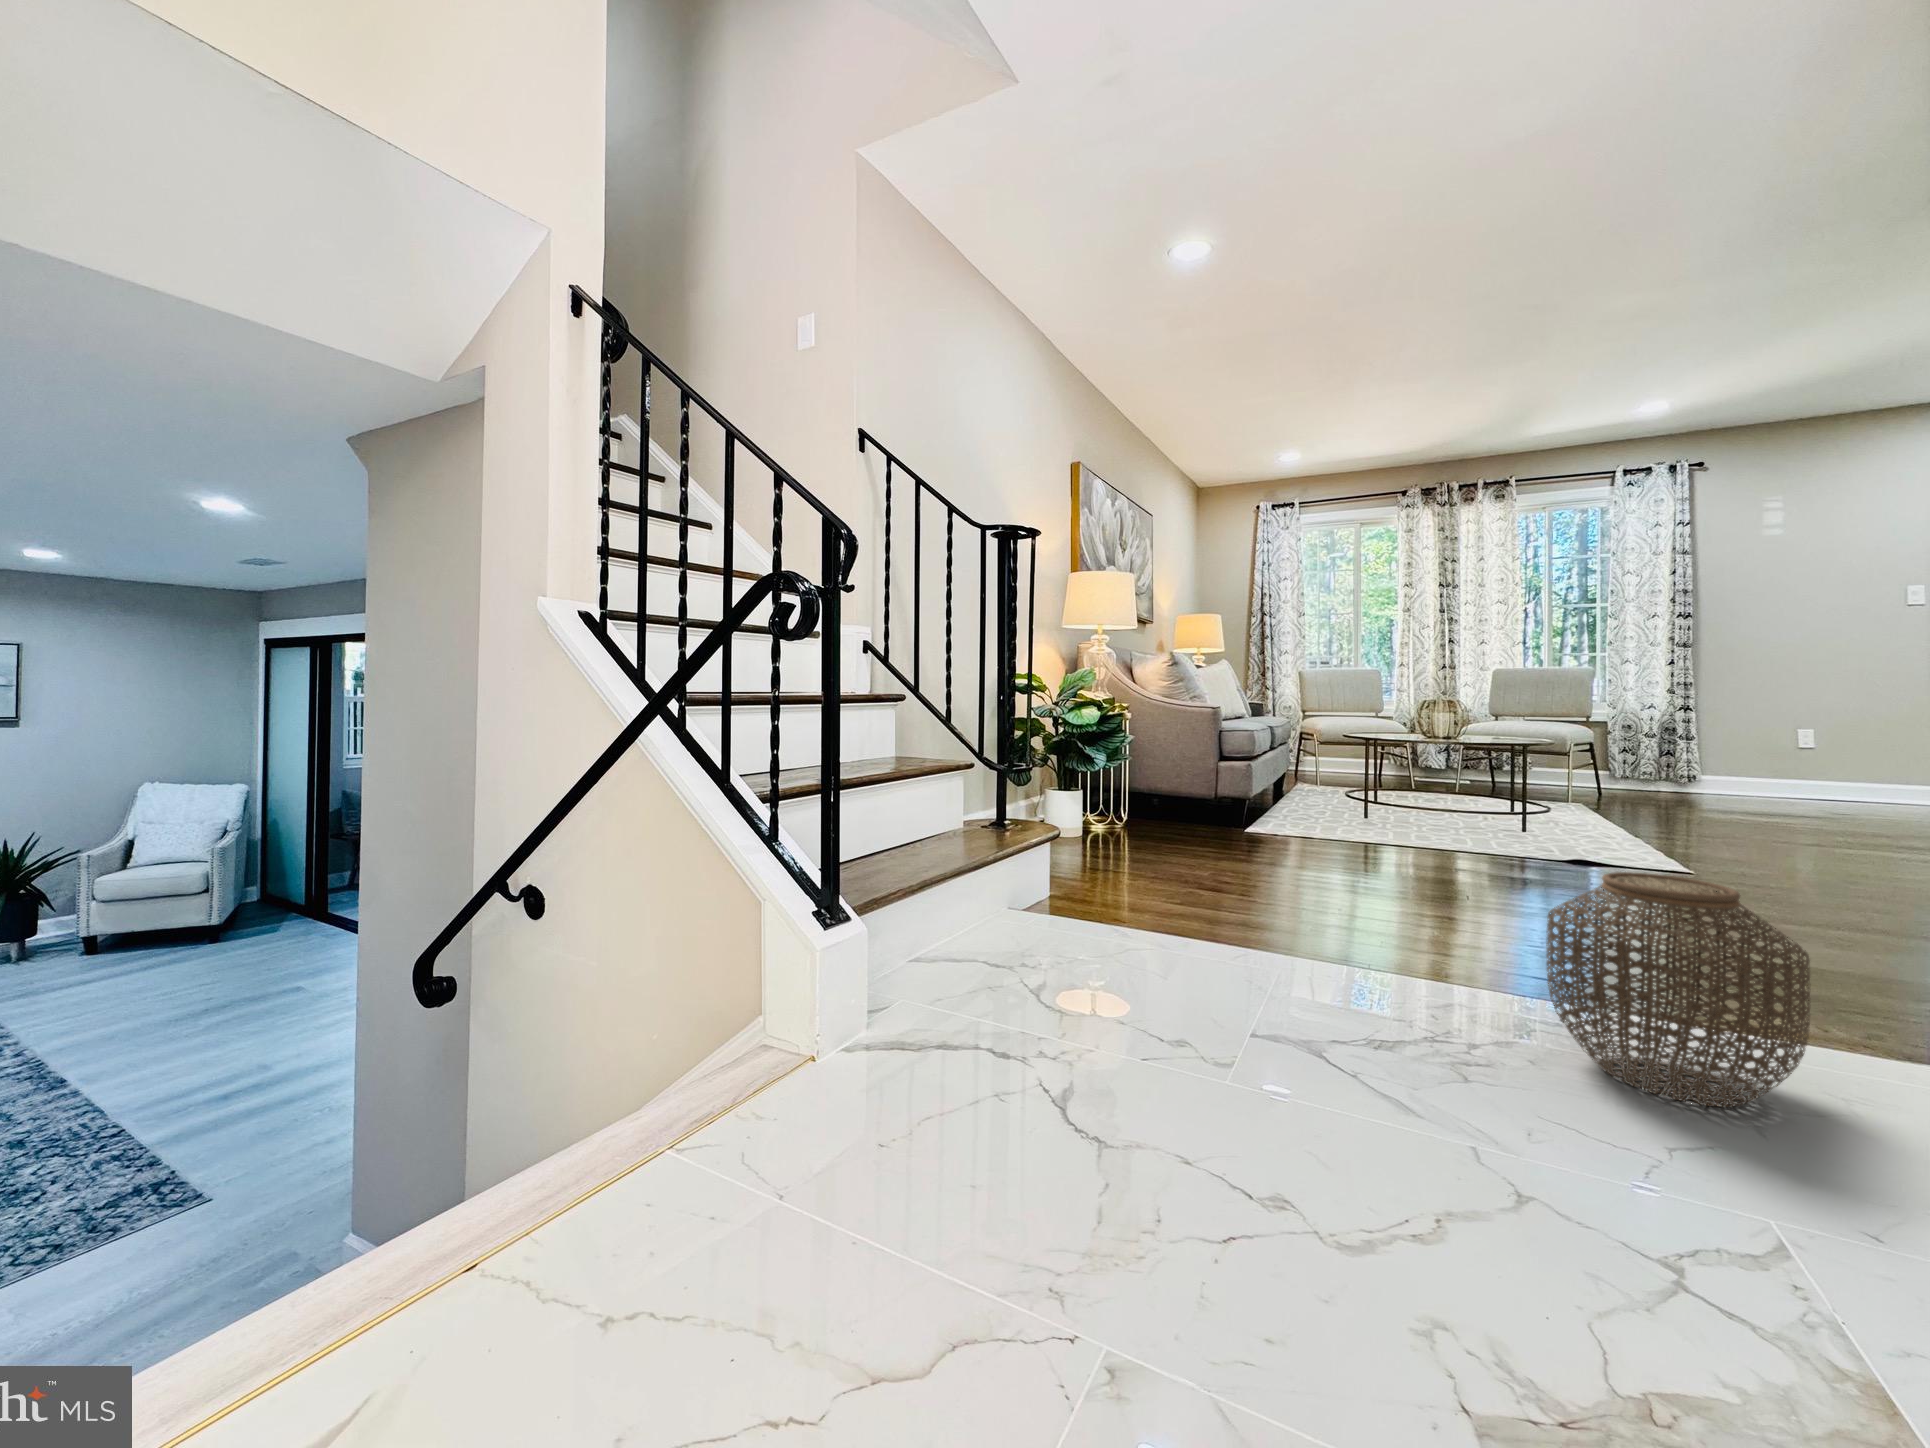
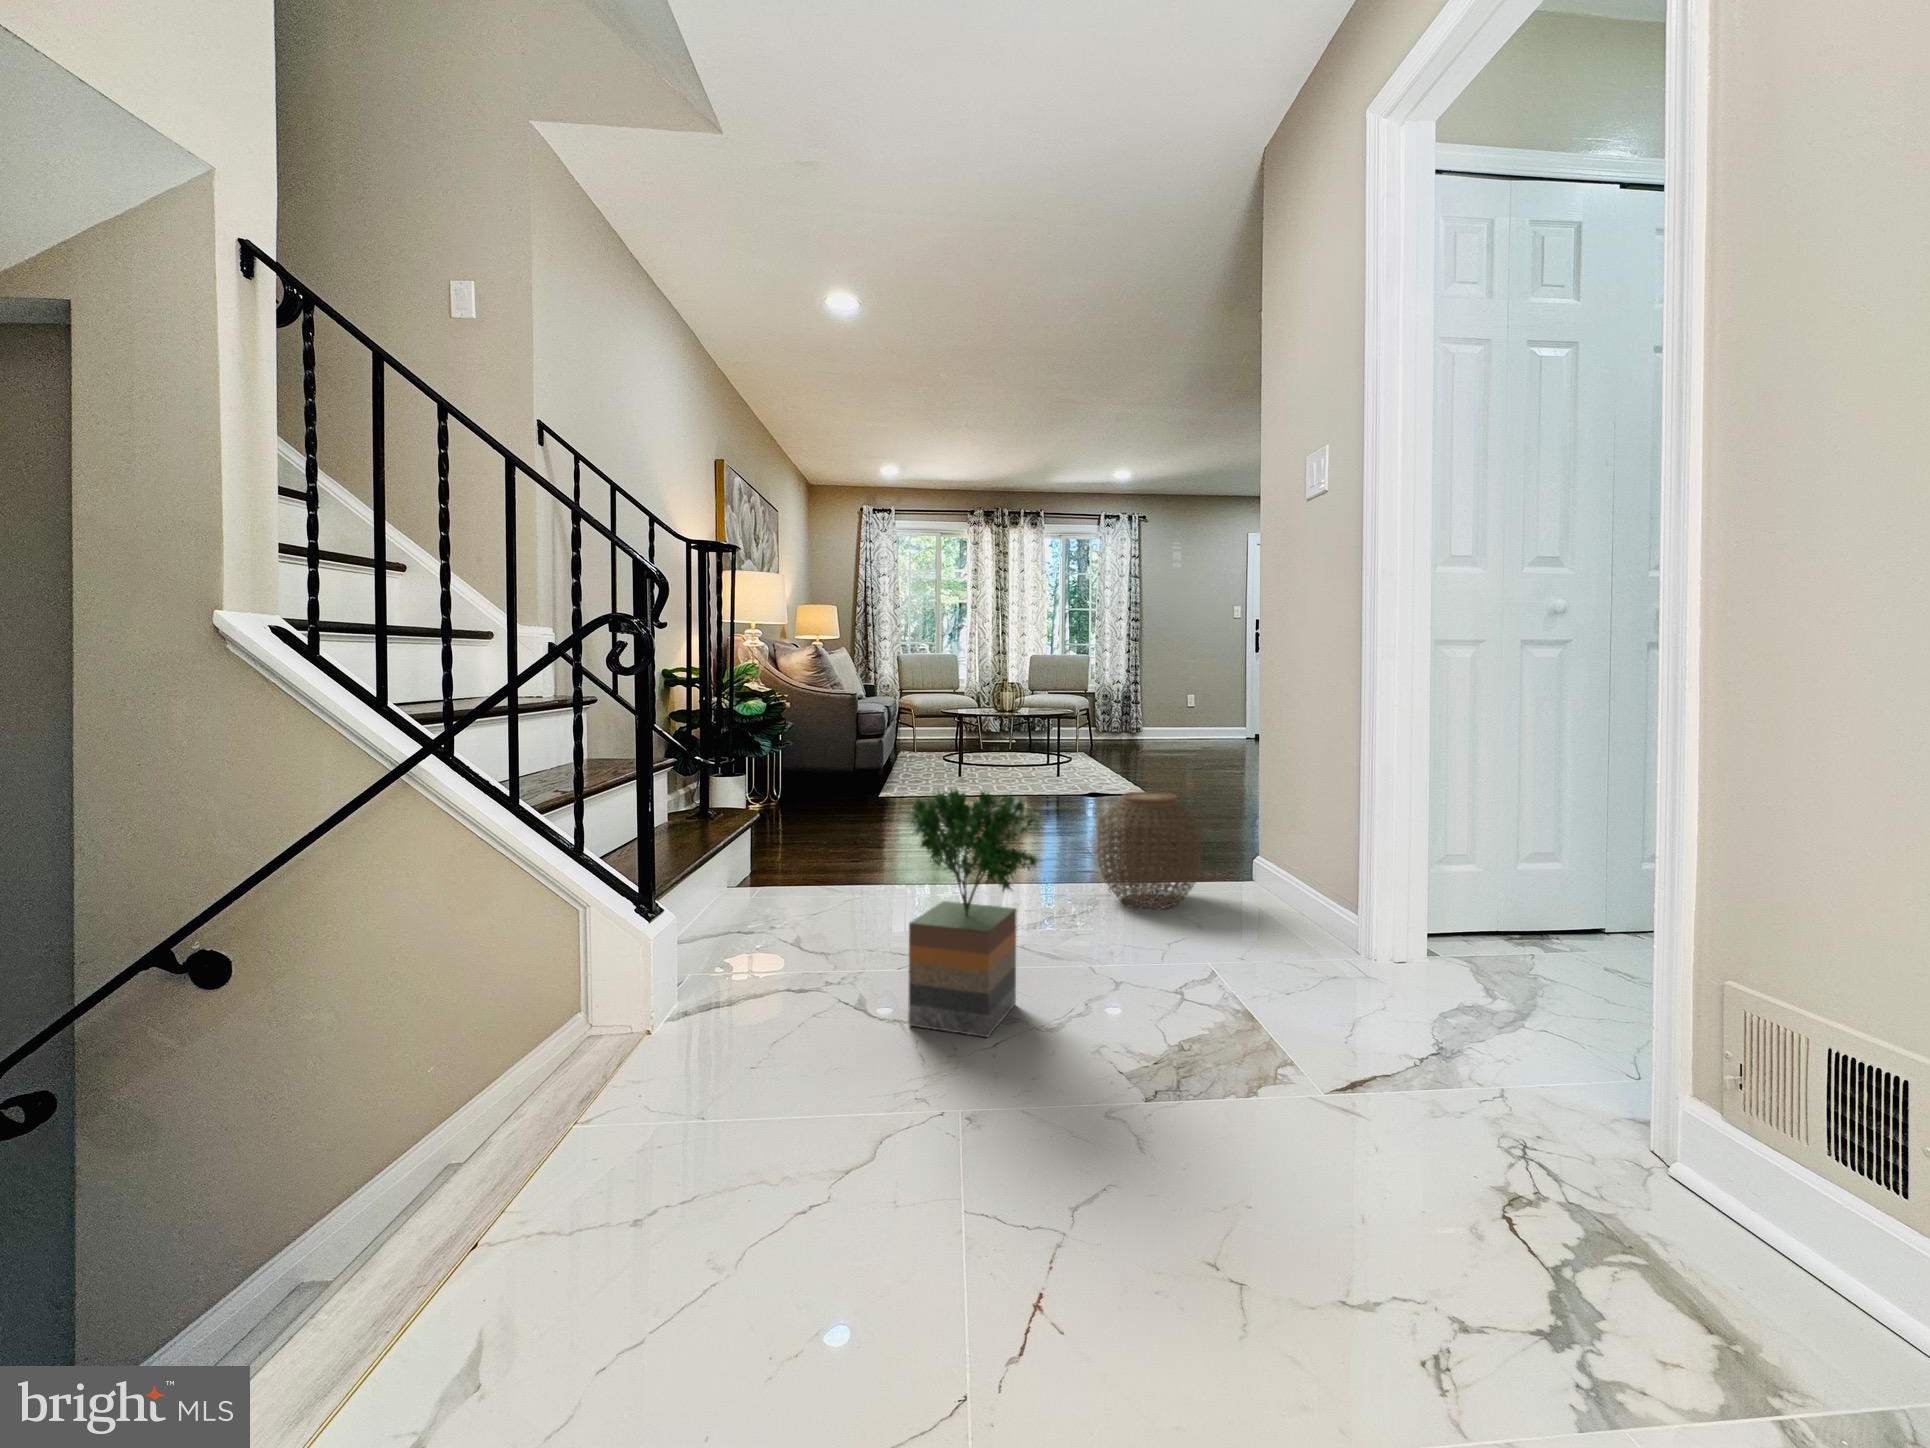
potted tree: none [1087,823,1366,1289] -> present [906,788,1042,1037]

